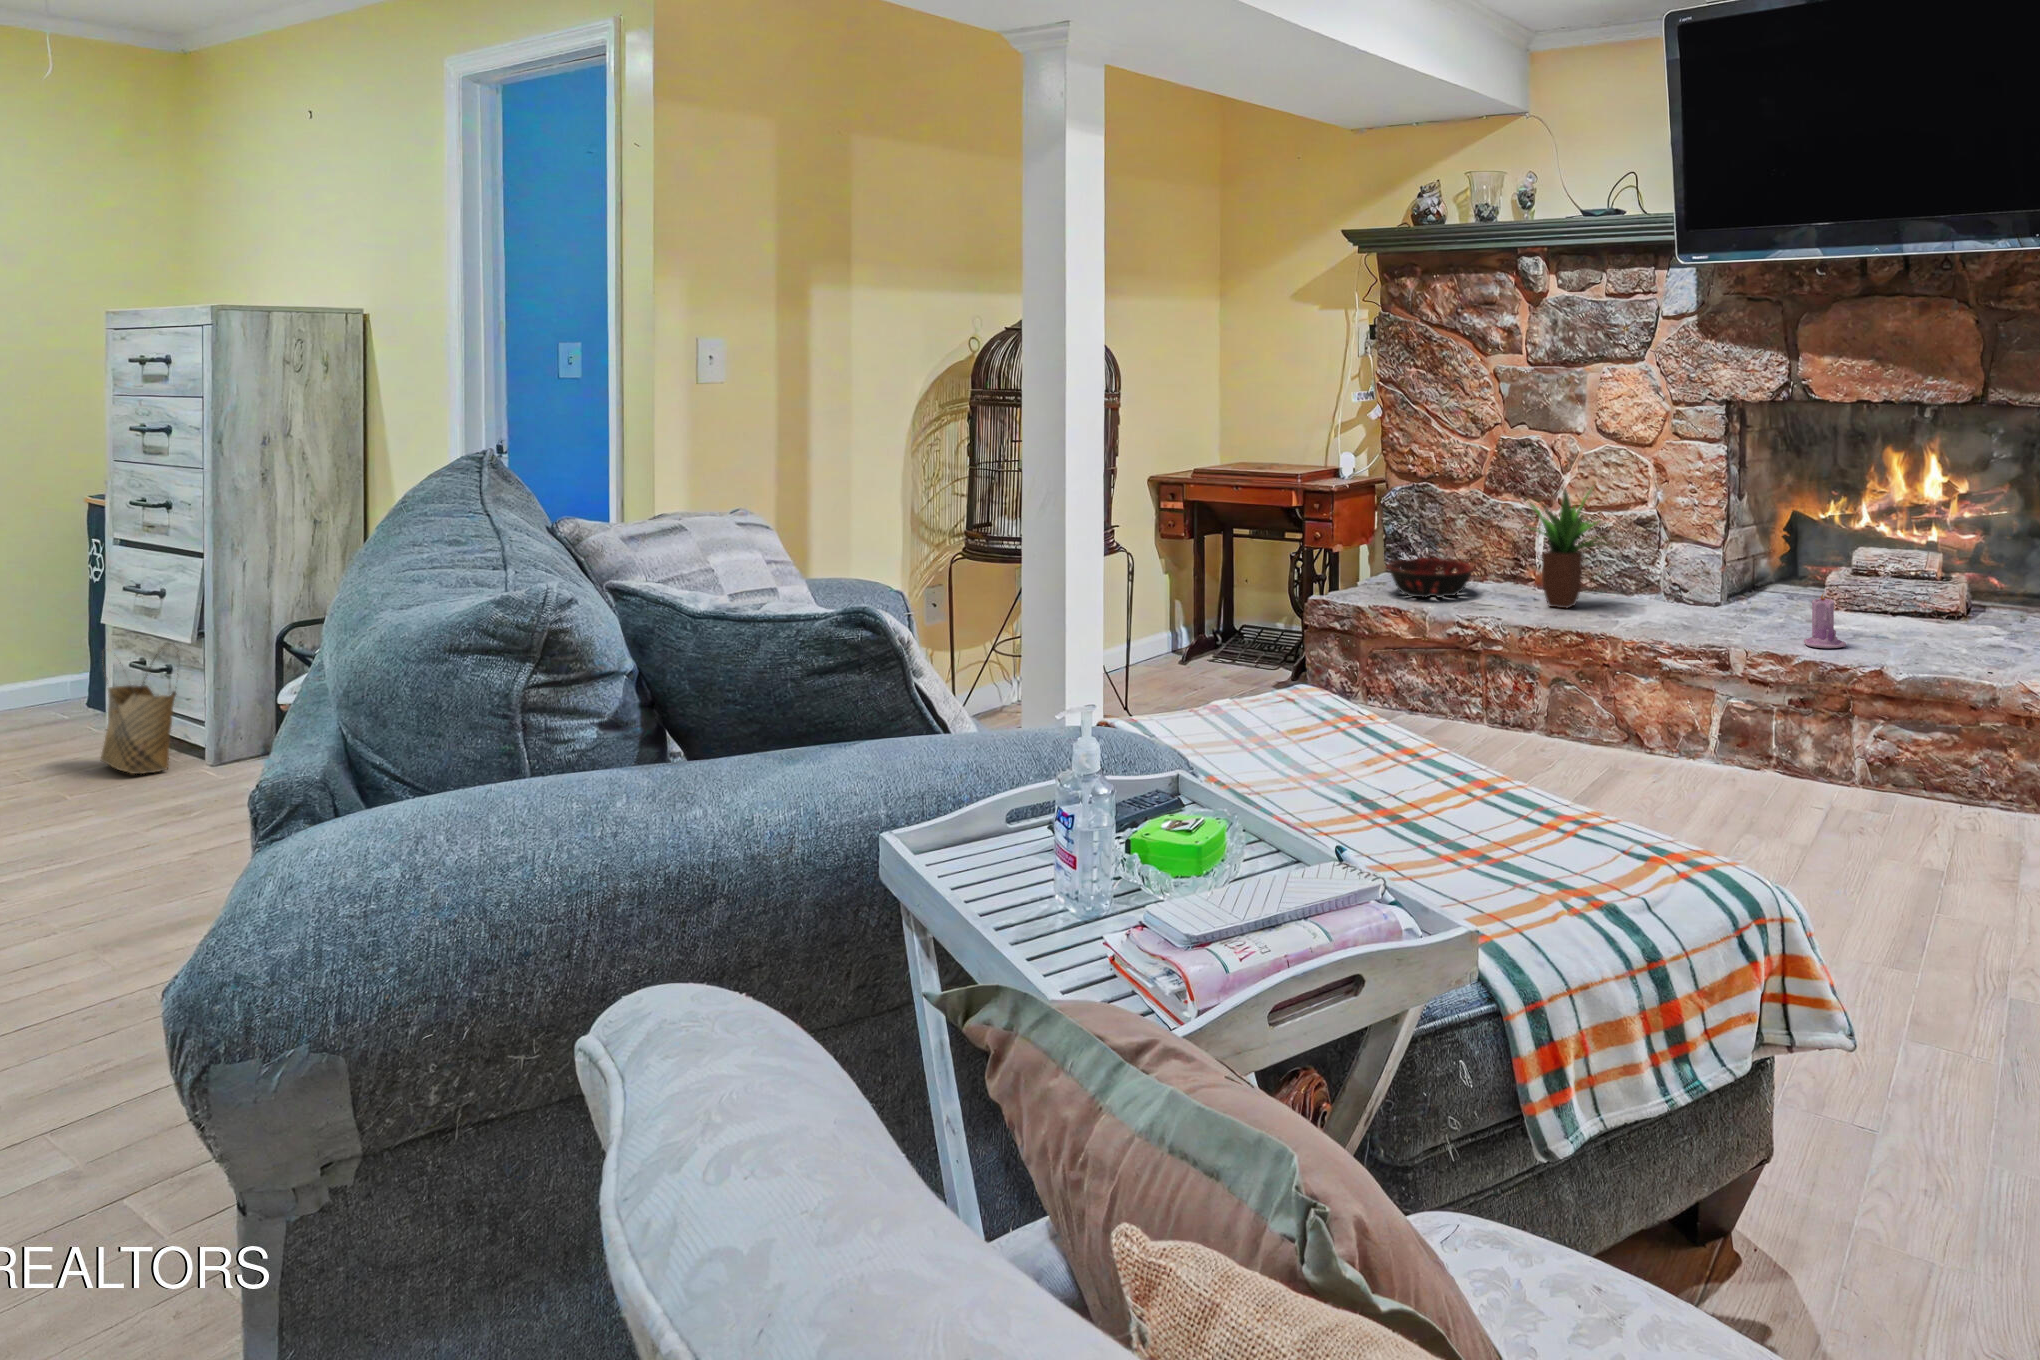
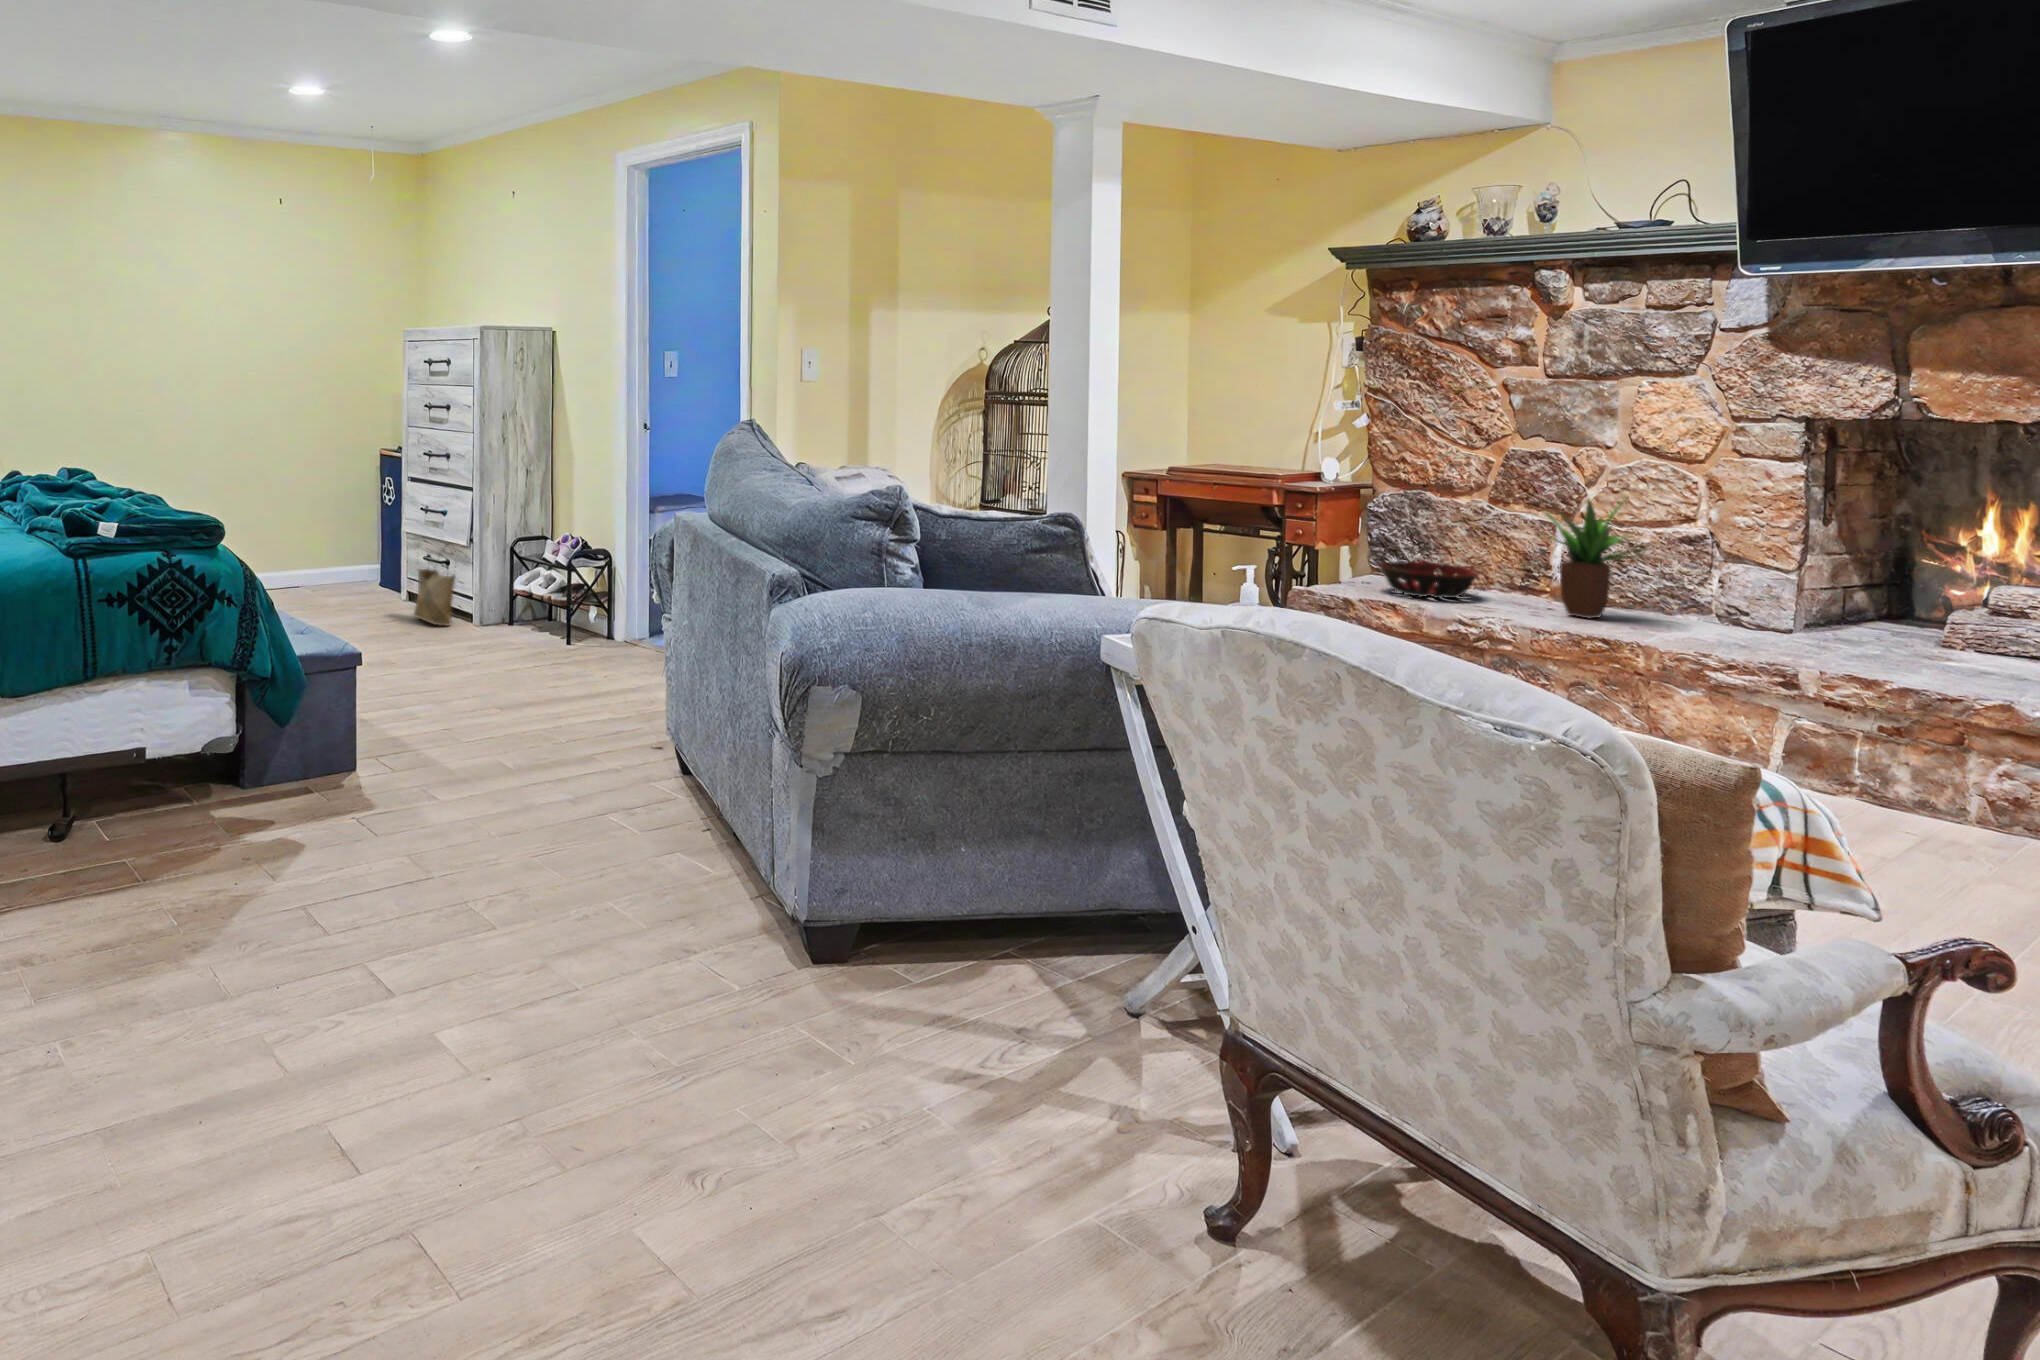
candle: present [1804,594,1846,648] -> none [1902,620,1962,680]

